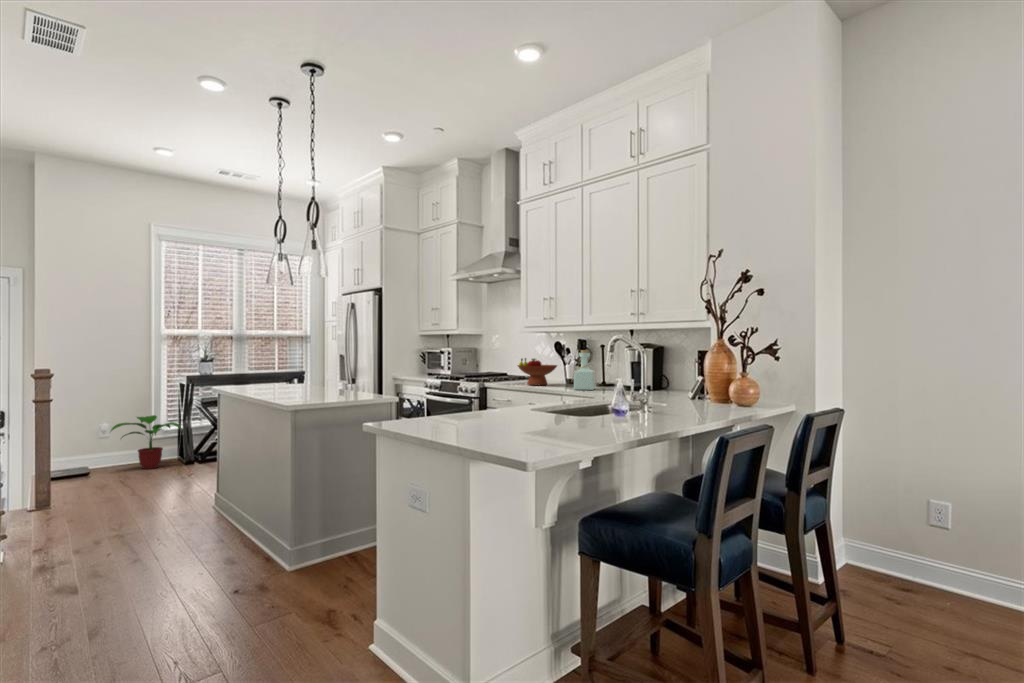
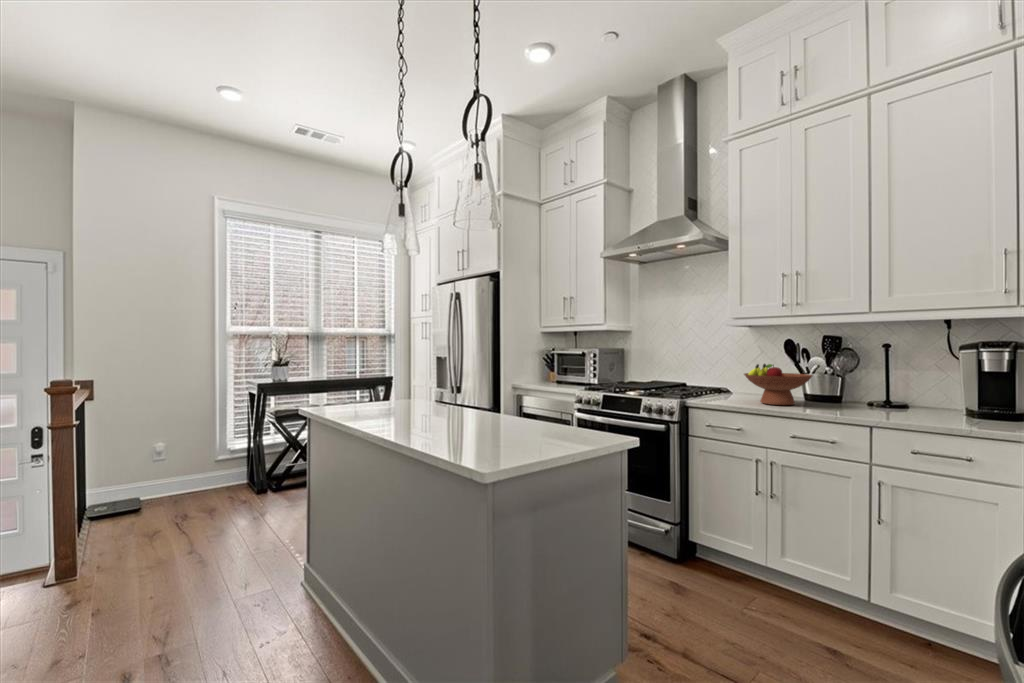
bottle: present [572,350,595,390] -> none [865,352,917,418]
potted plant: present [111,415,182,469] -> none [163,432,253,502]

